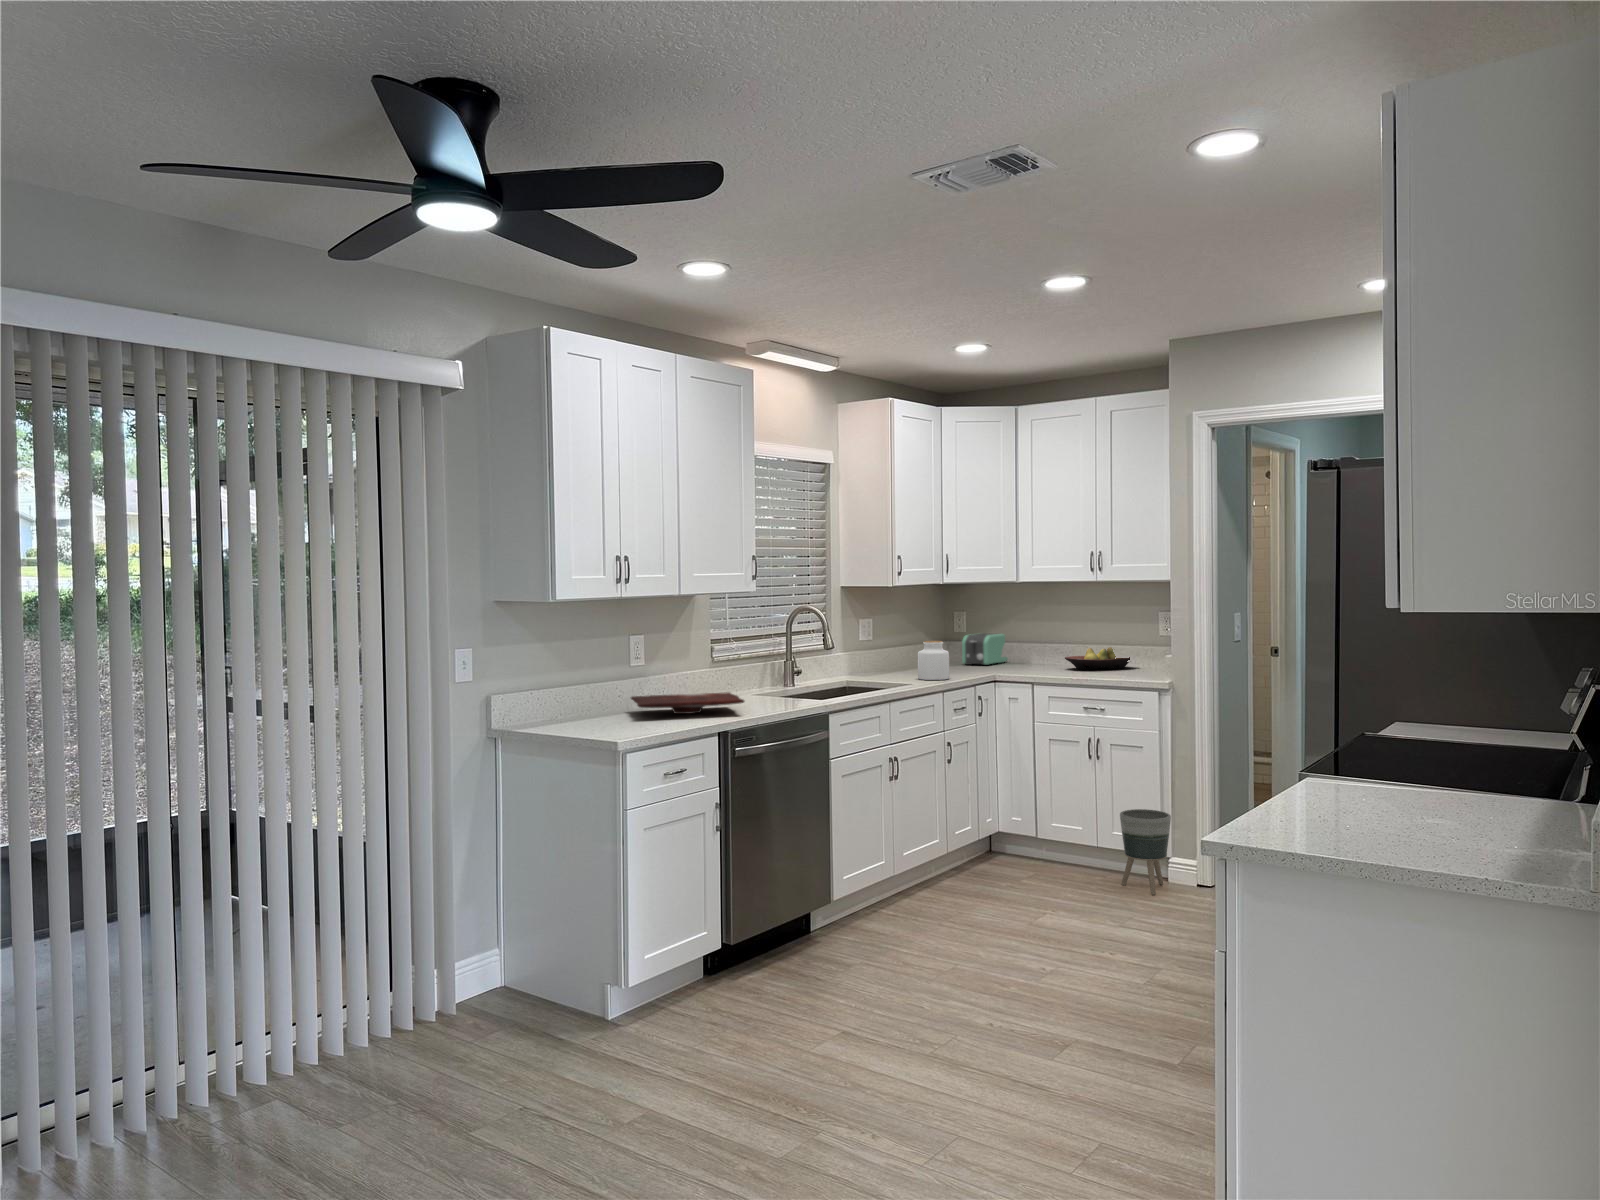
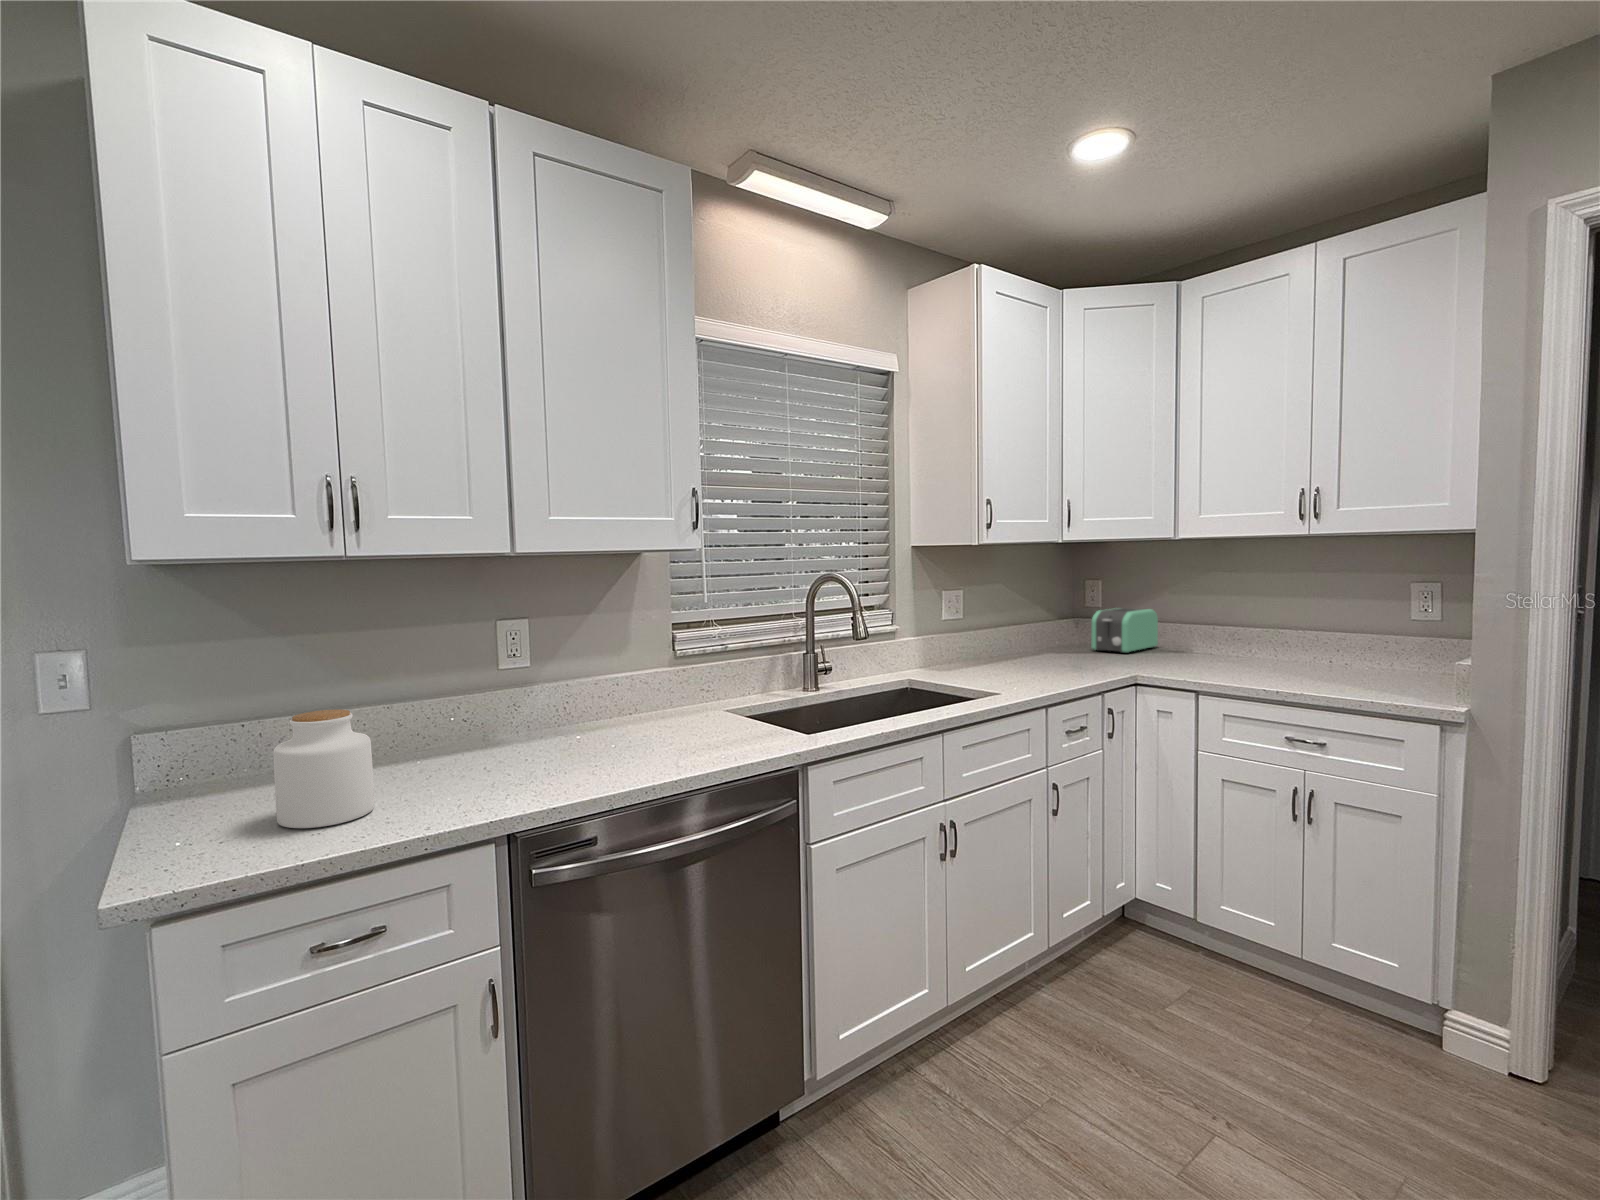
jar: present [918,641,949,680] -> present [273,709,375,828]
fruit bowl: present [1065,647,1130,670] -> none [1247,635,1370,669]
cutting board: present [631,692,744,714] -> none [431,720,651,764]
planter: present [1120,809,1171,895] -> none [1354,922,1464,1093]

